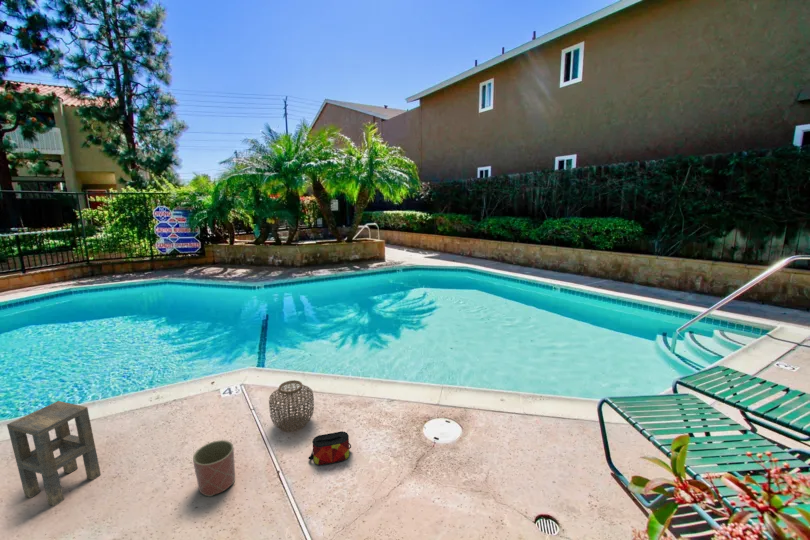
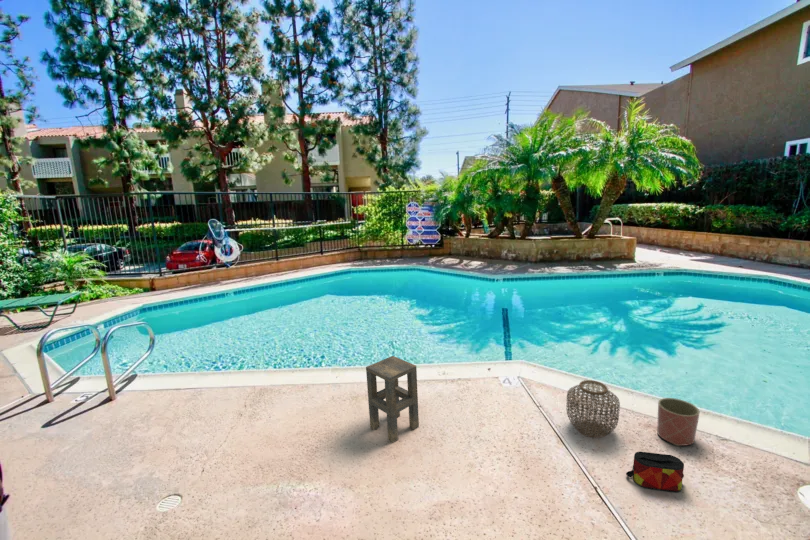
planter: present [193,440,235,497] -> present [657,398,699,446]

